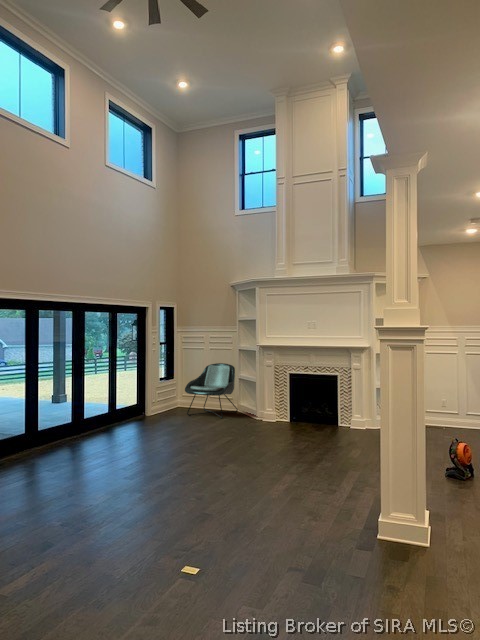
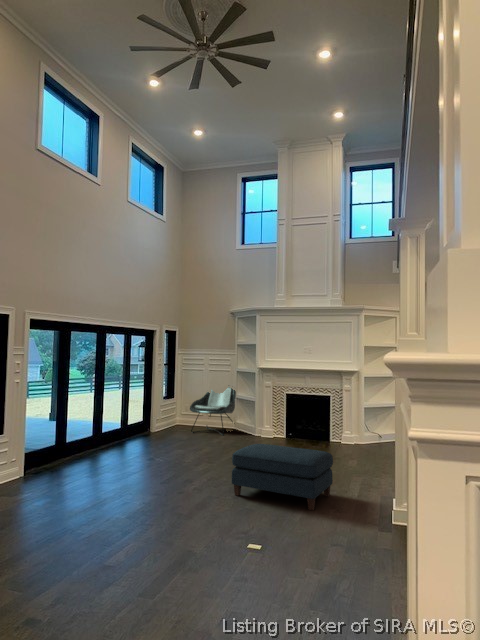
ottoman: none [231,432,338,503] -> present [232,444,333,510]

